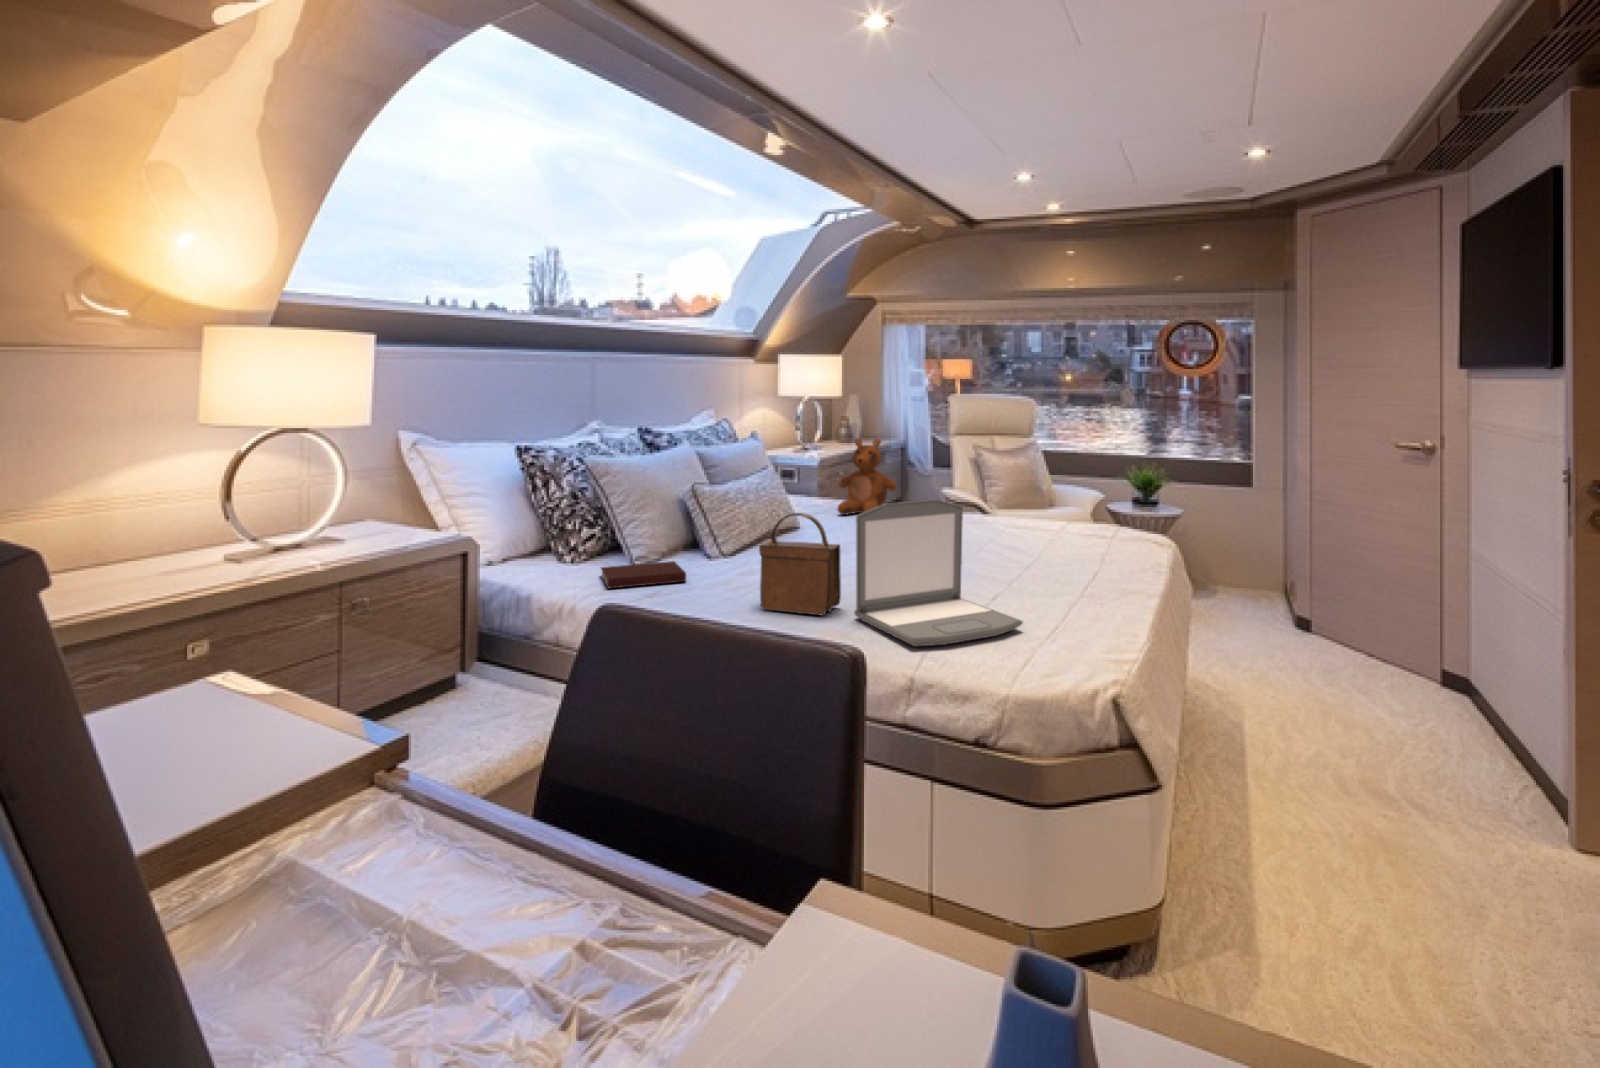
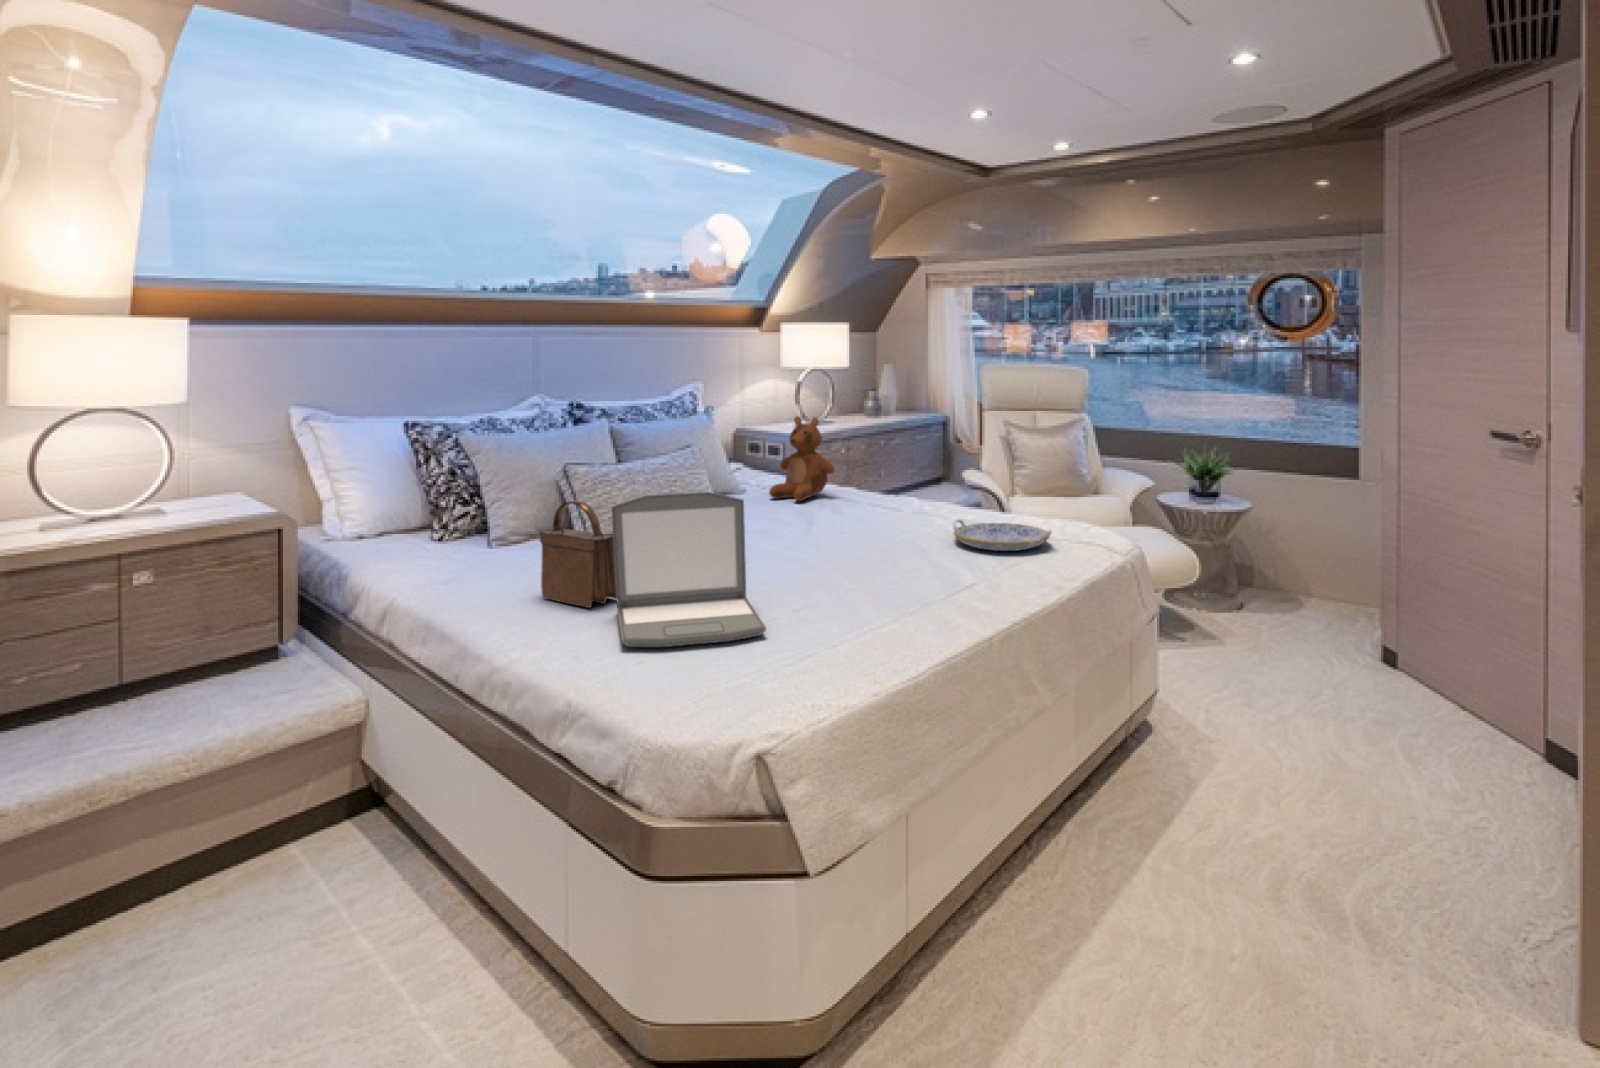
serving tray: none [1050,525,1146,550] -> present [953,520,1051,551]
notebook: present [601,561,686,588] -> none [433,543,524,568]

